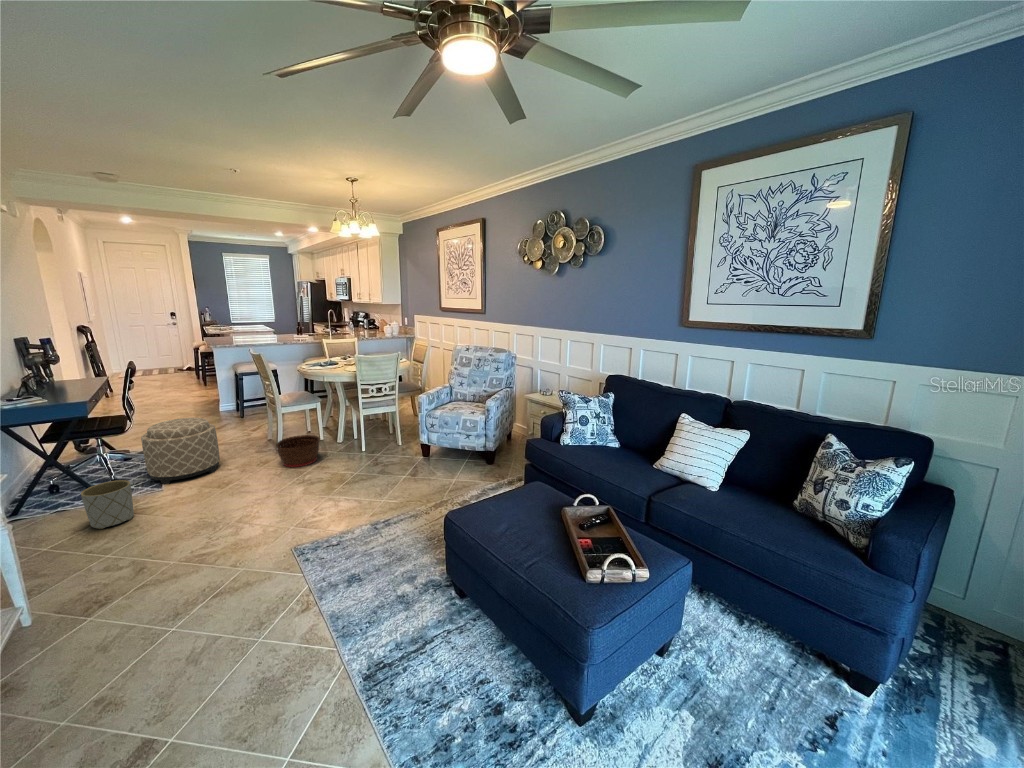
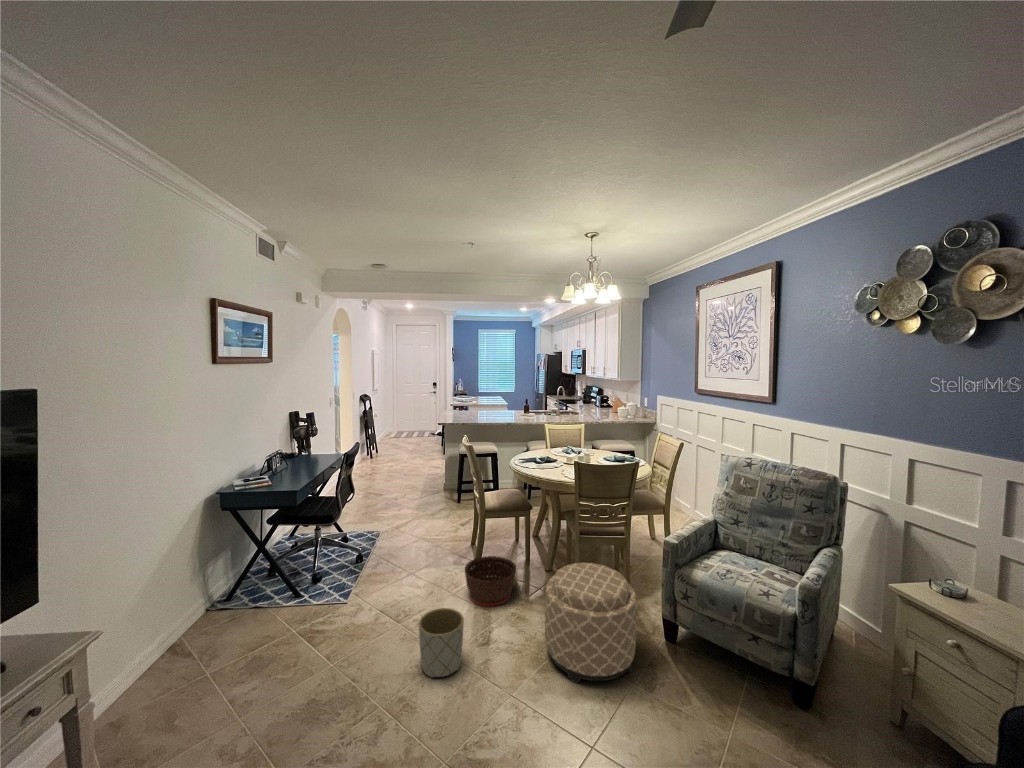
ottoman: present [141,418,220,484] -> present [545,563,637,683]
planter: present [81,480,134,529] -> present [419,608,464,678]

